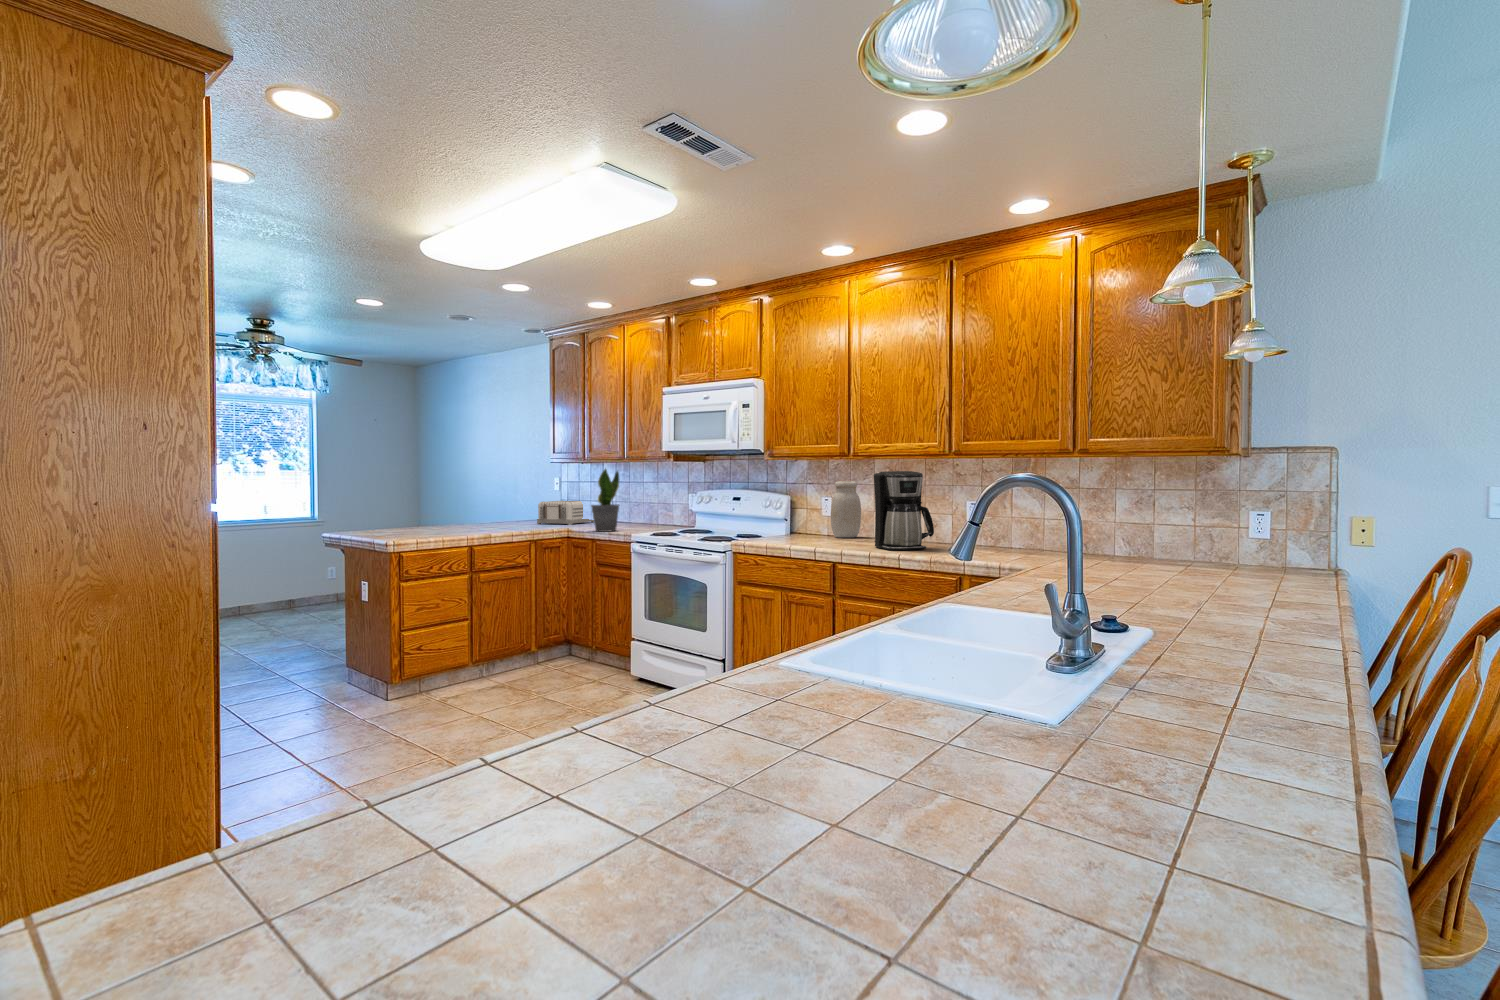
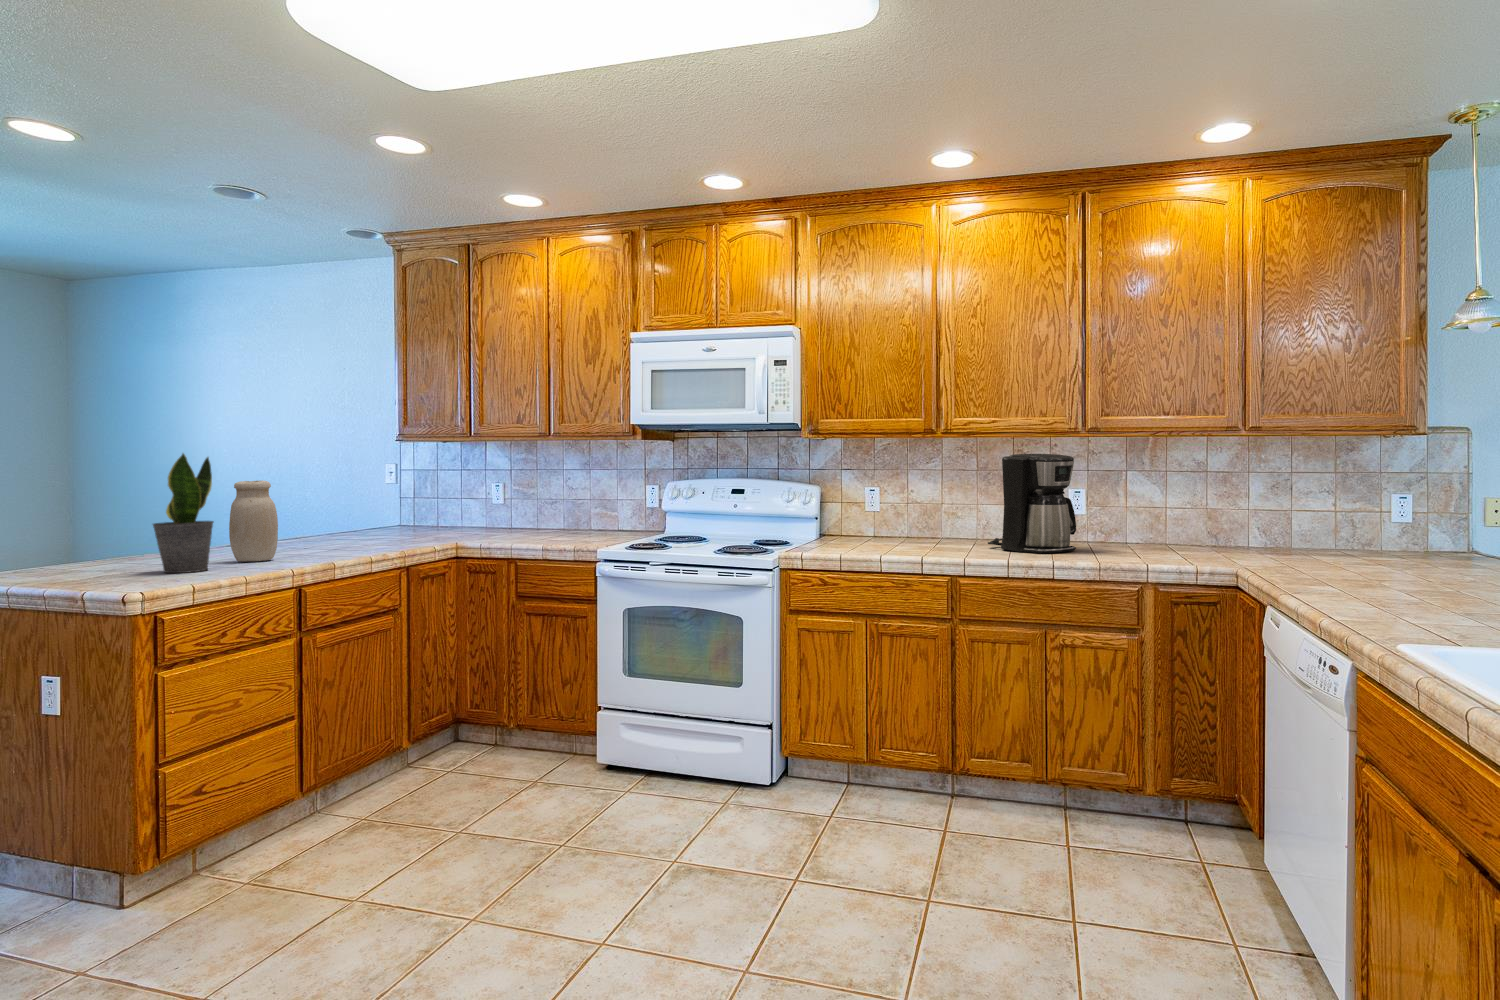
potted plant: present [591,469,619,532] -> present [153,453,214,573]
jar: present [831,481,861,538] -> present [229,480,278,562]
toaster: present [537,501,594,525] -> none [340,501,426,541]

